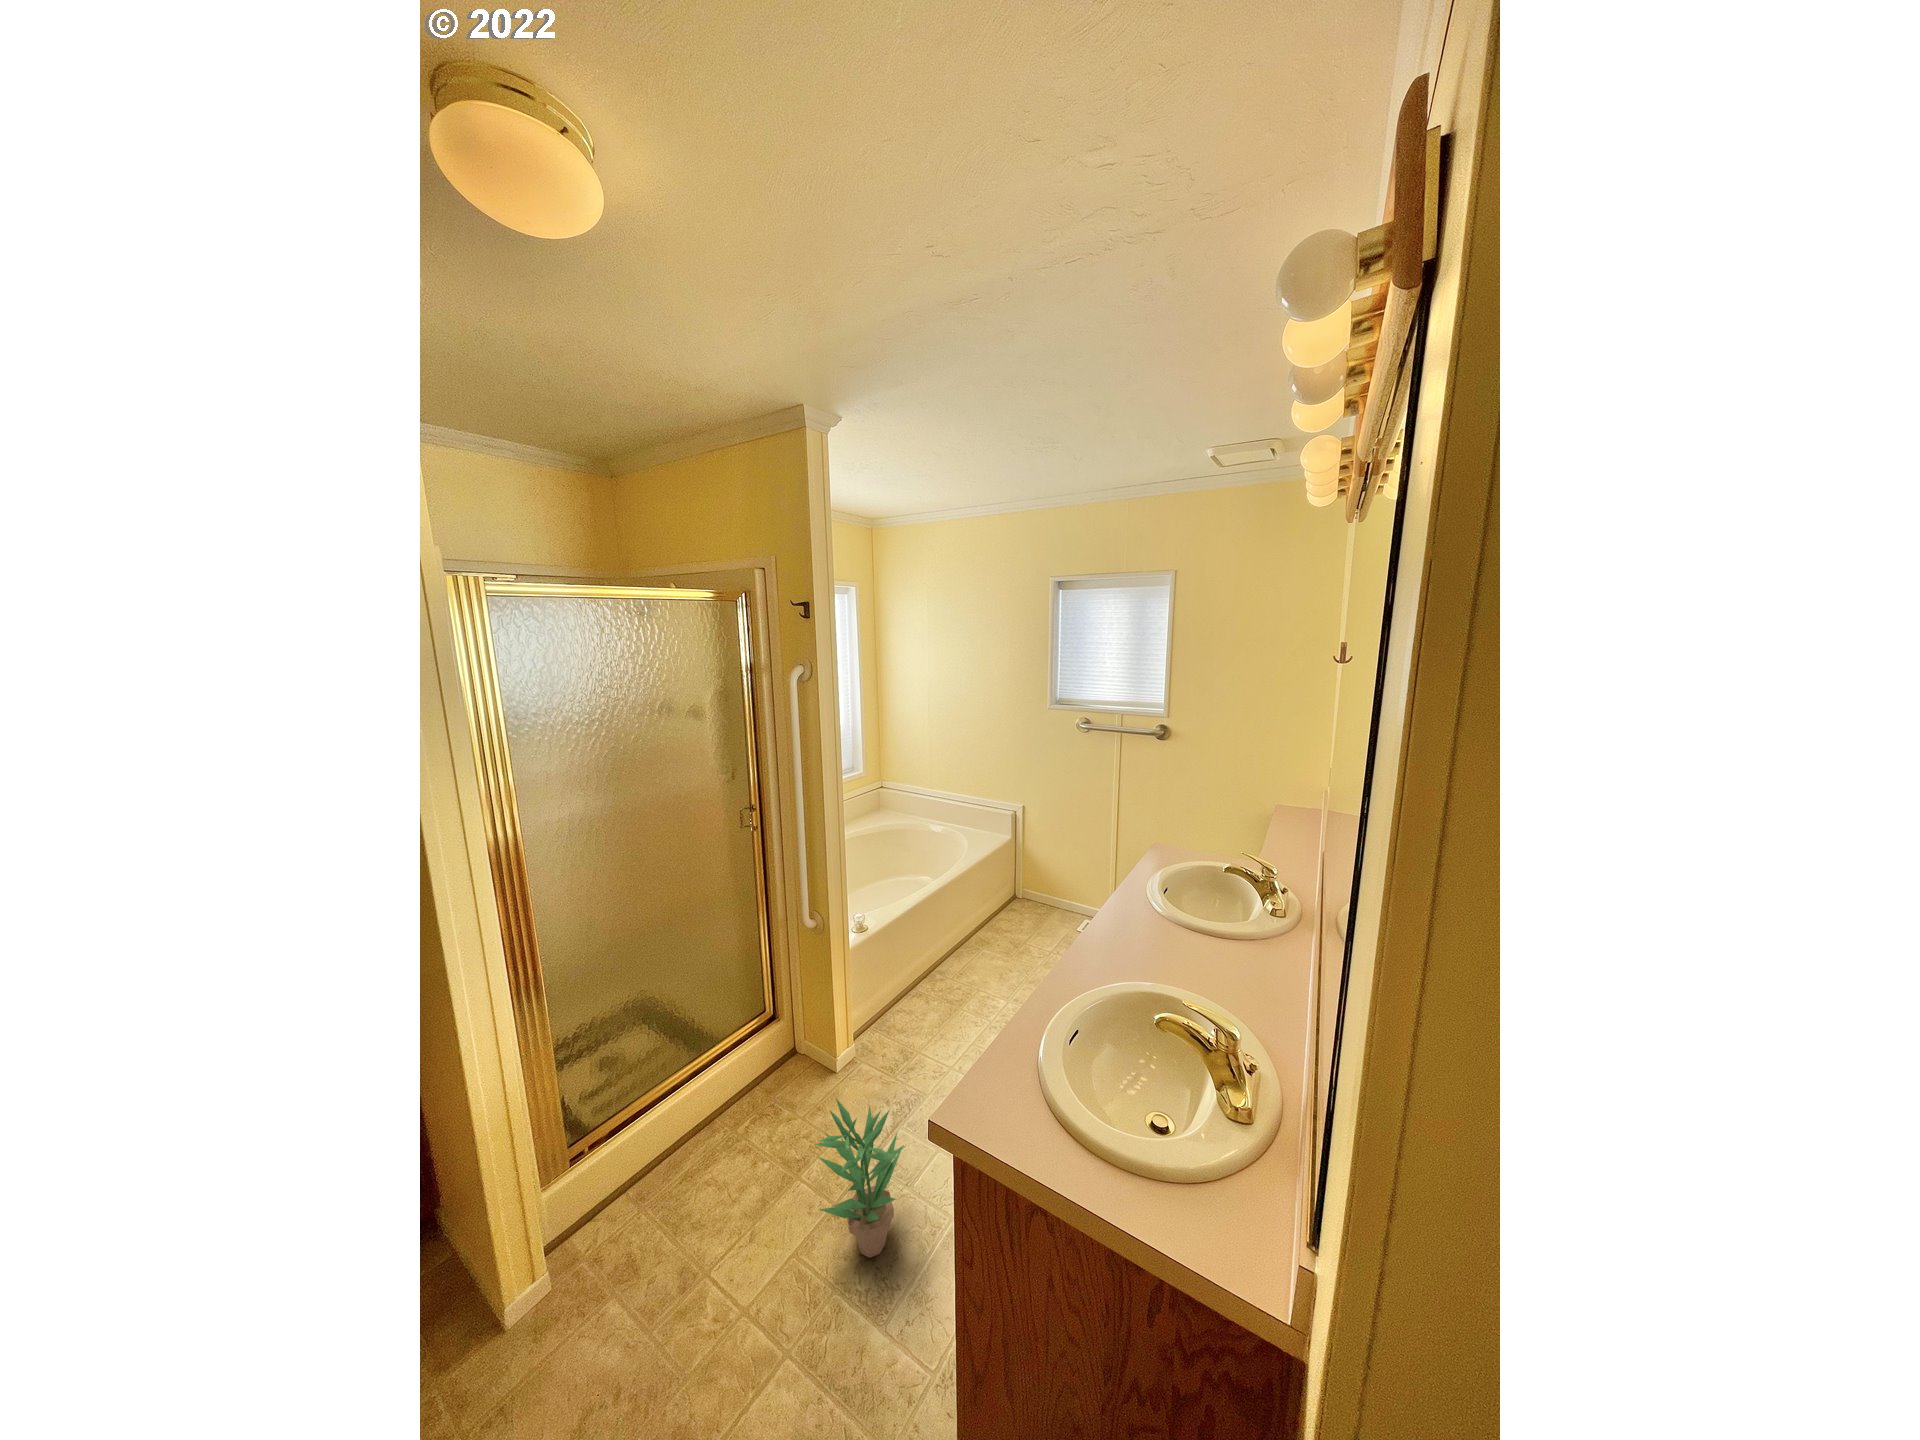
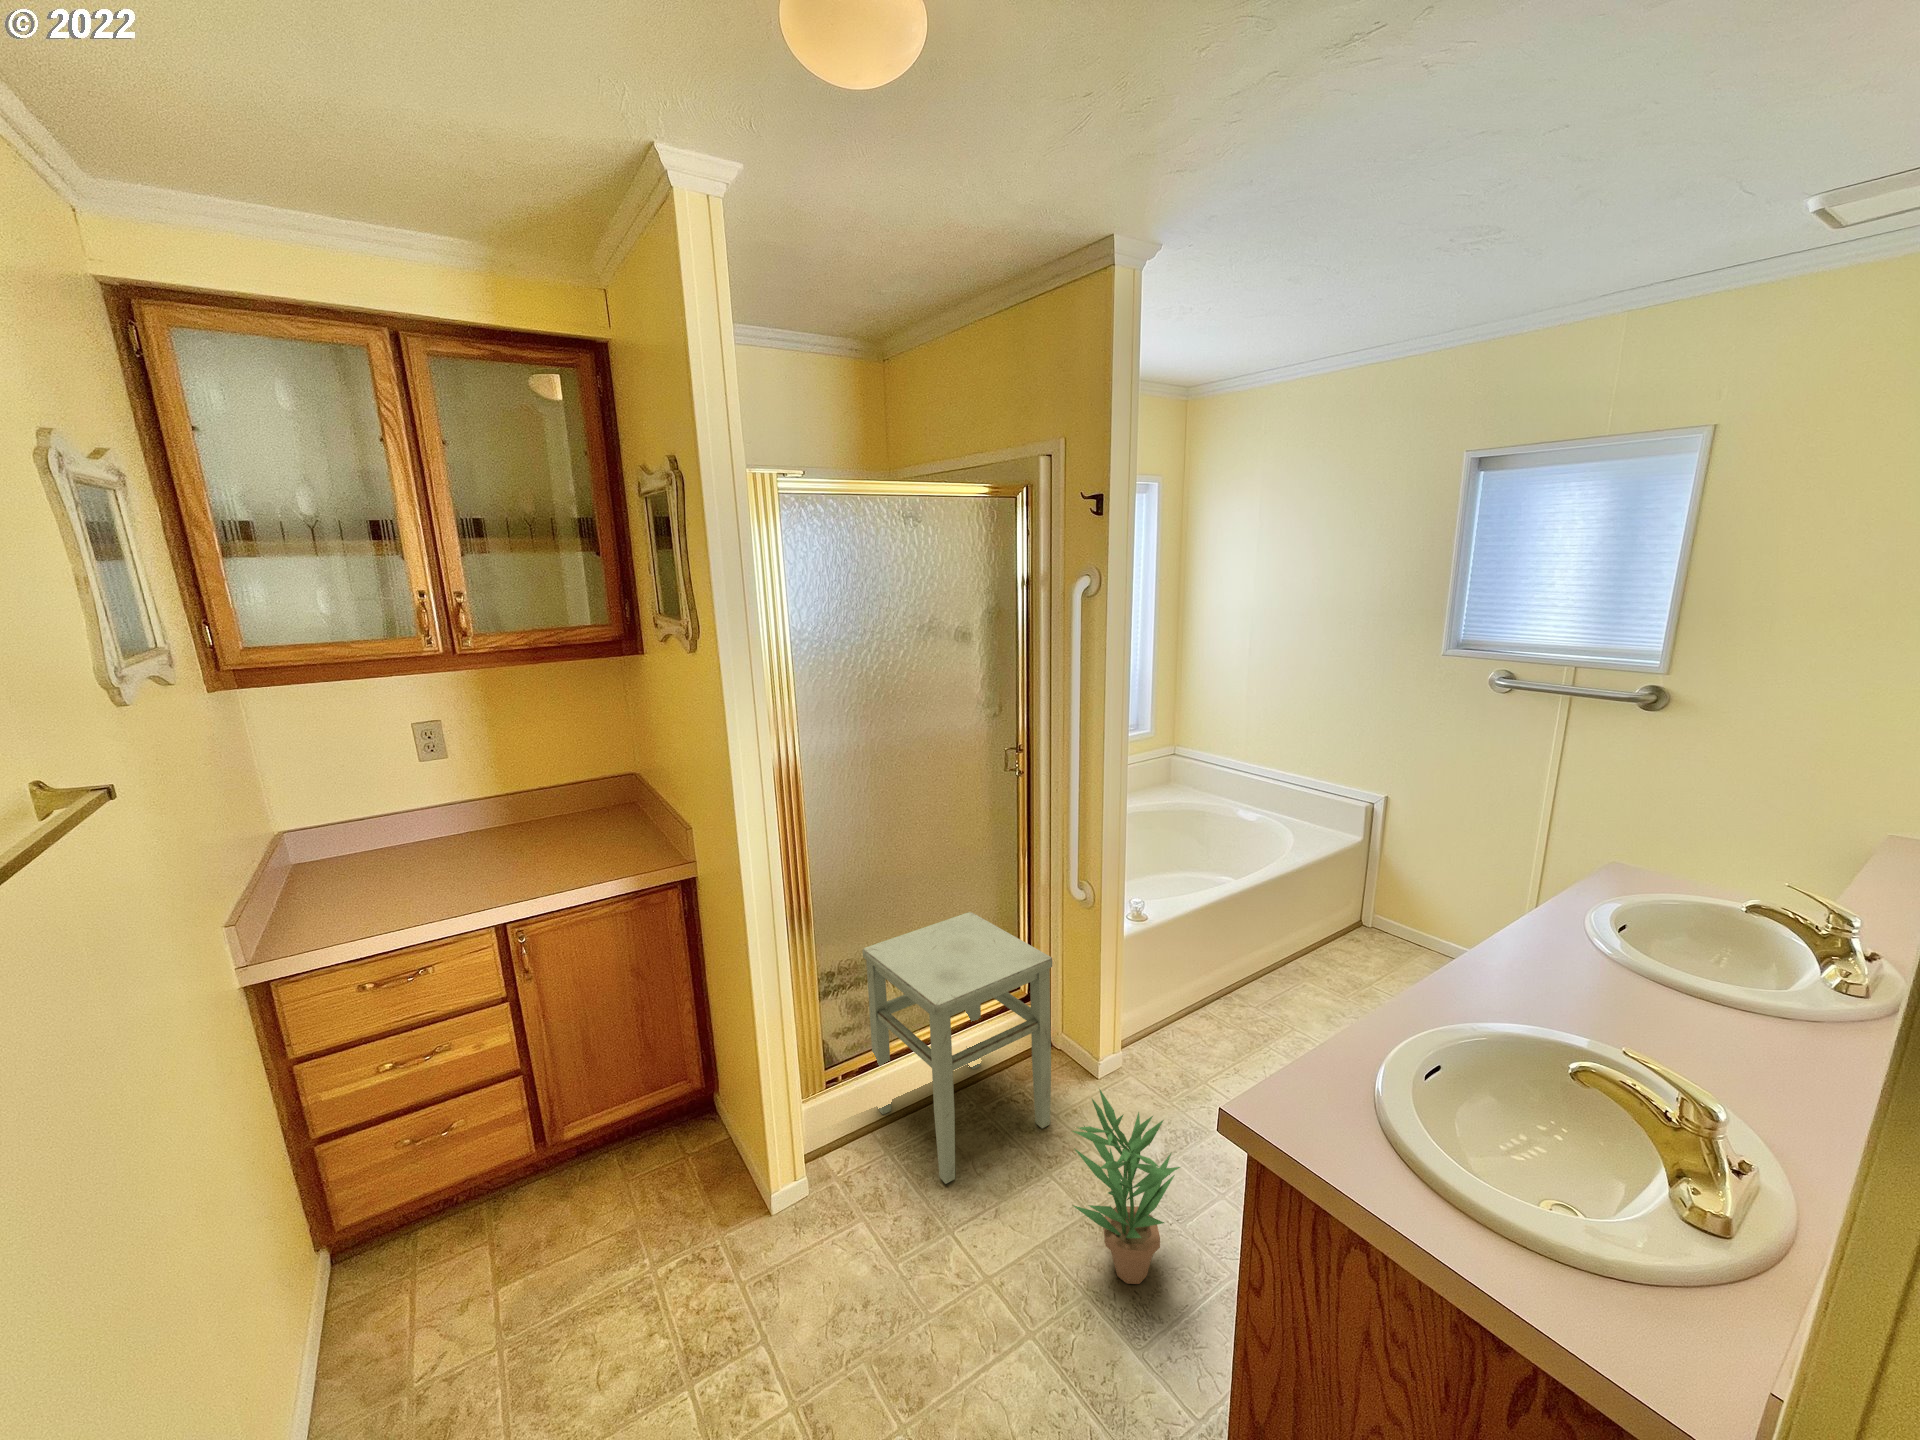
stool: none [605,957,798,1223] -> present [862,912,1052,1184]

